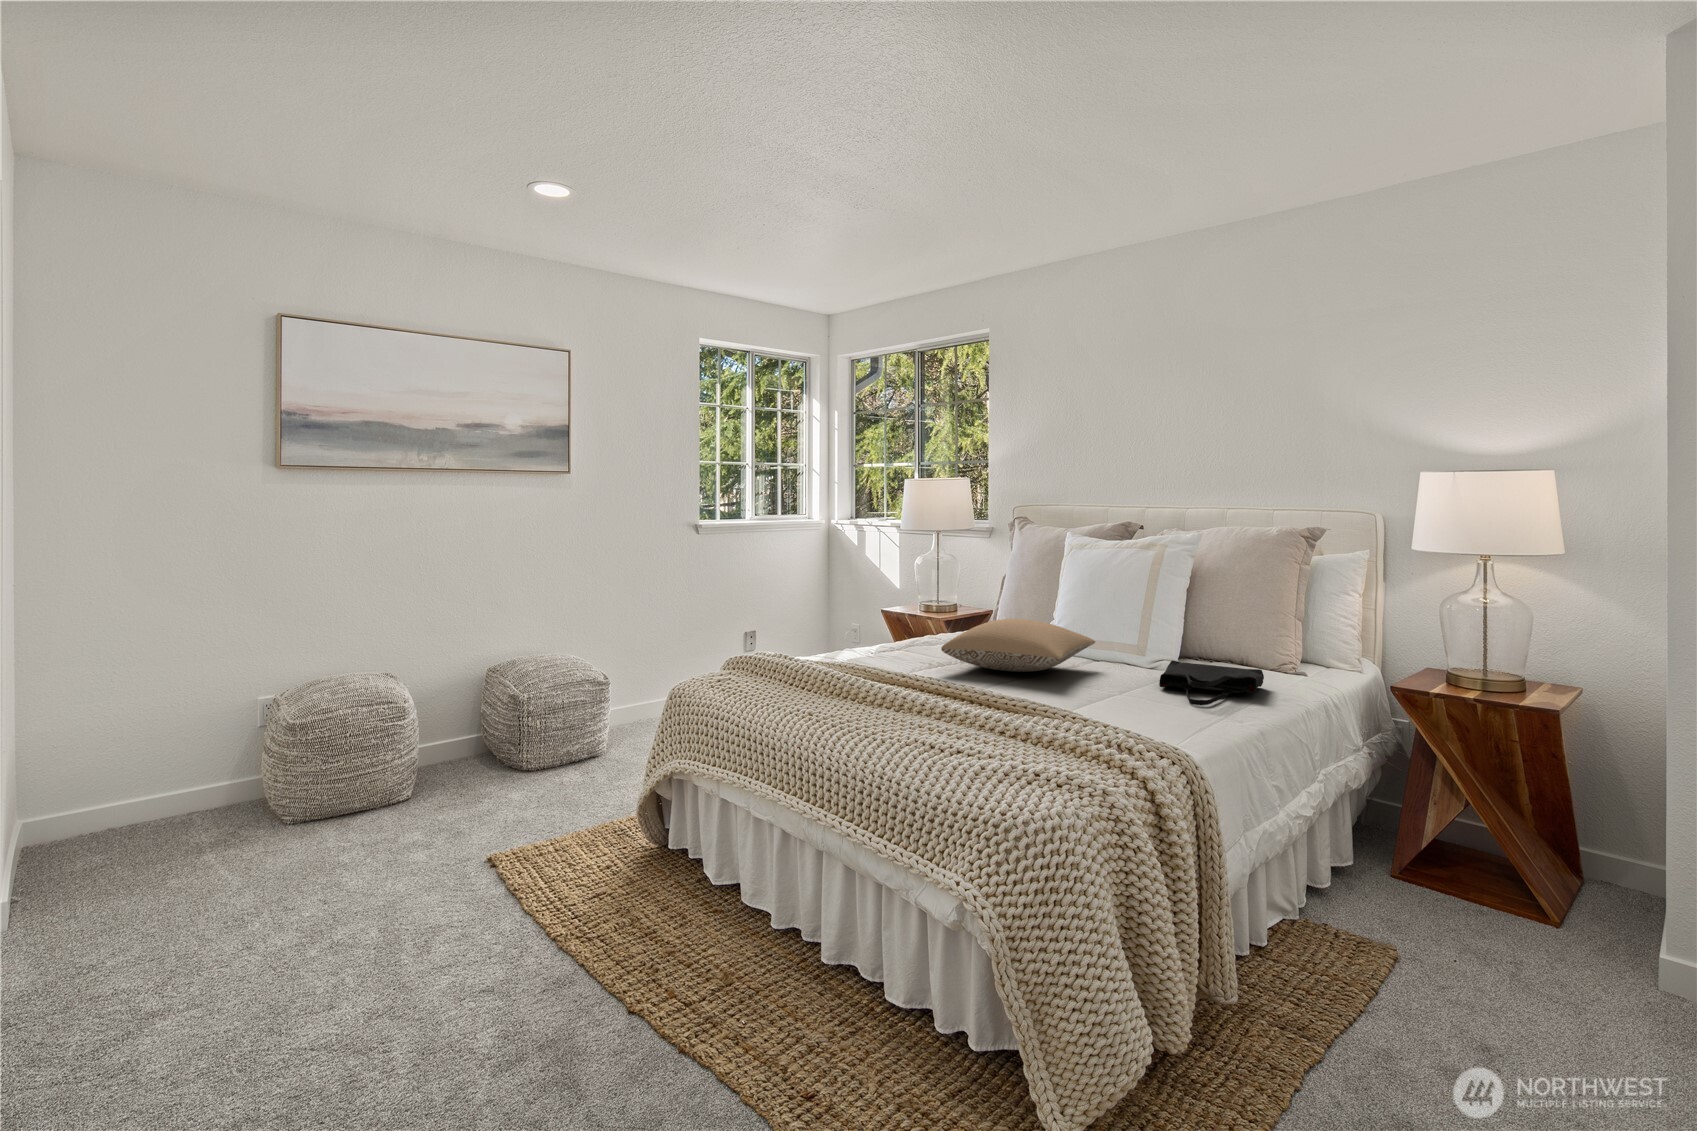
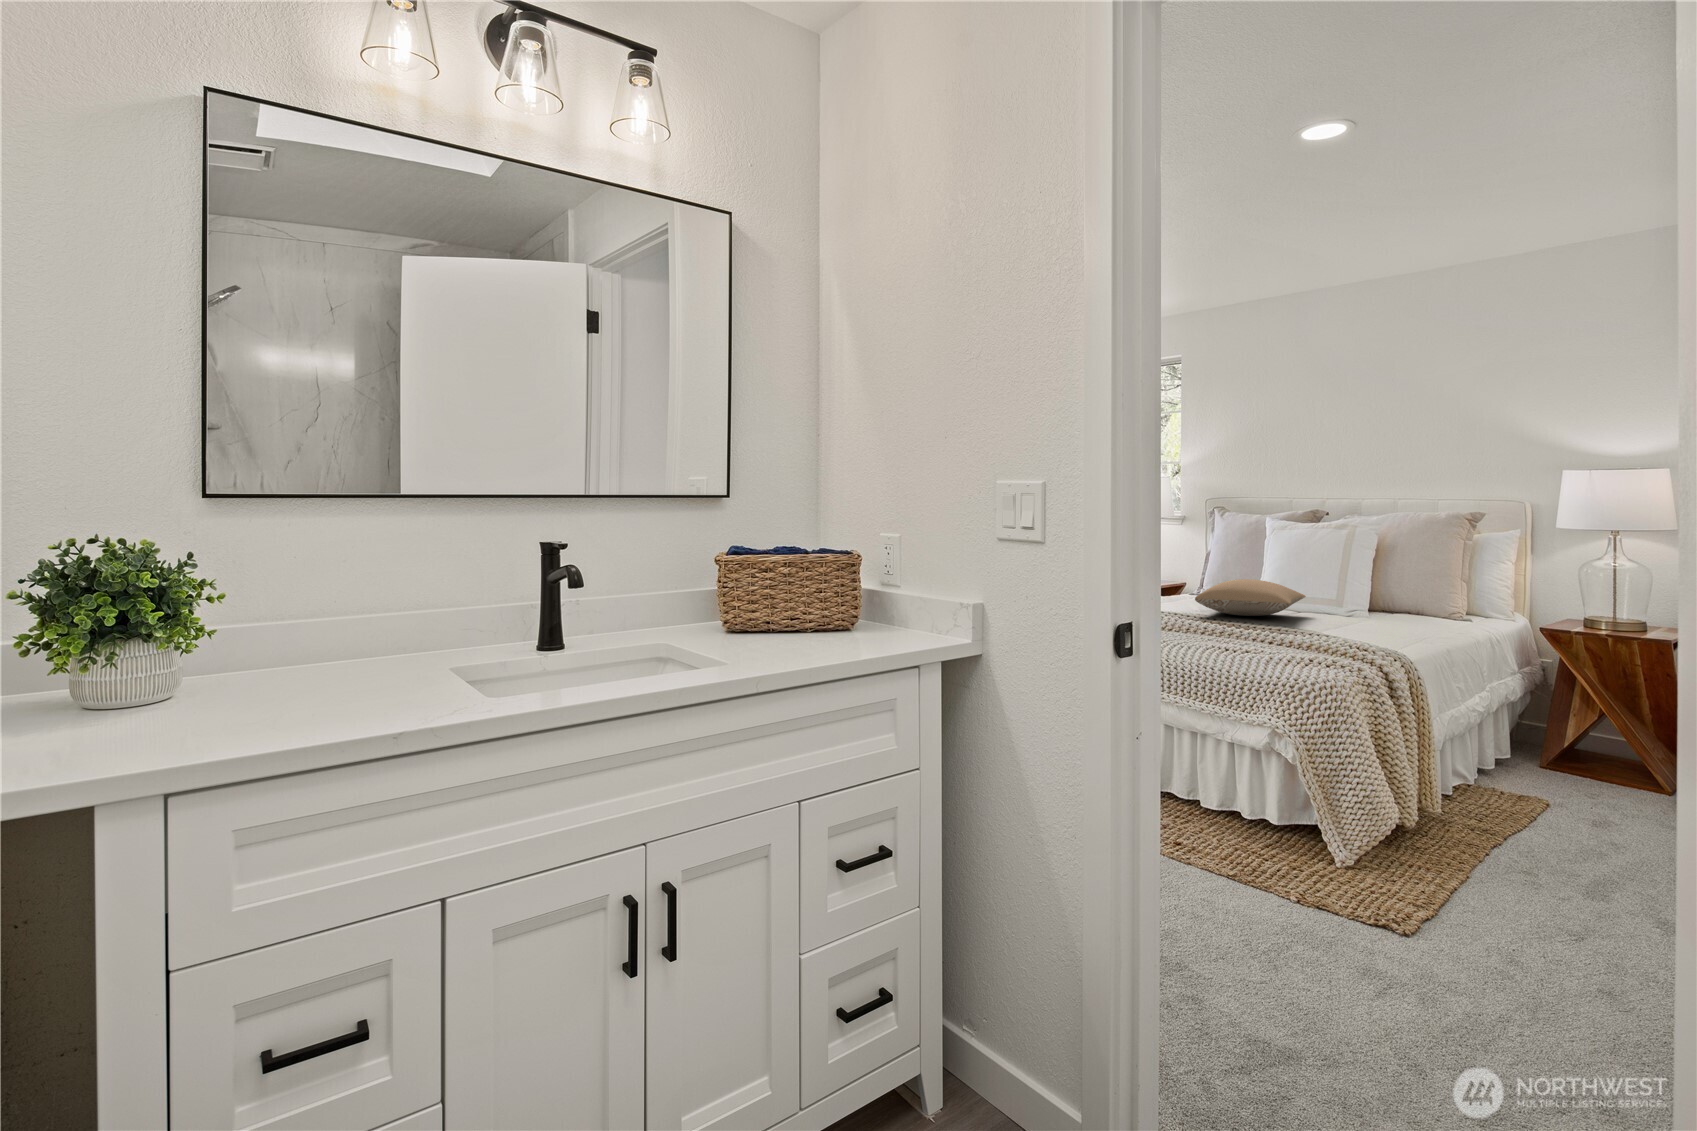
tote bag: present [1159,660,1264,705] -> none [1363,608,1442,634]

